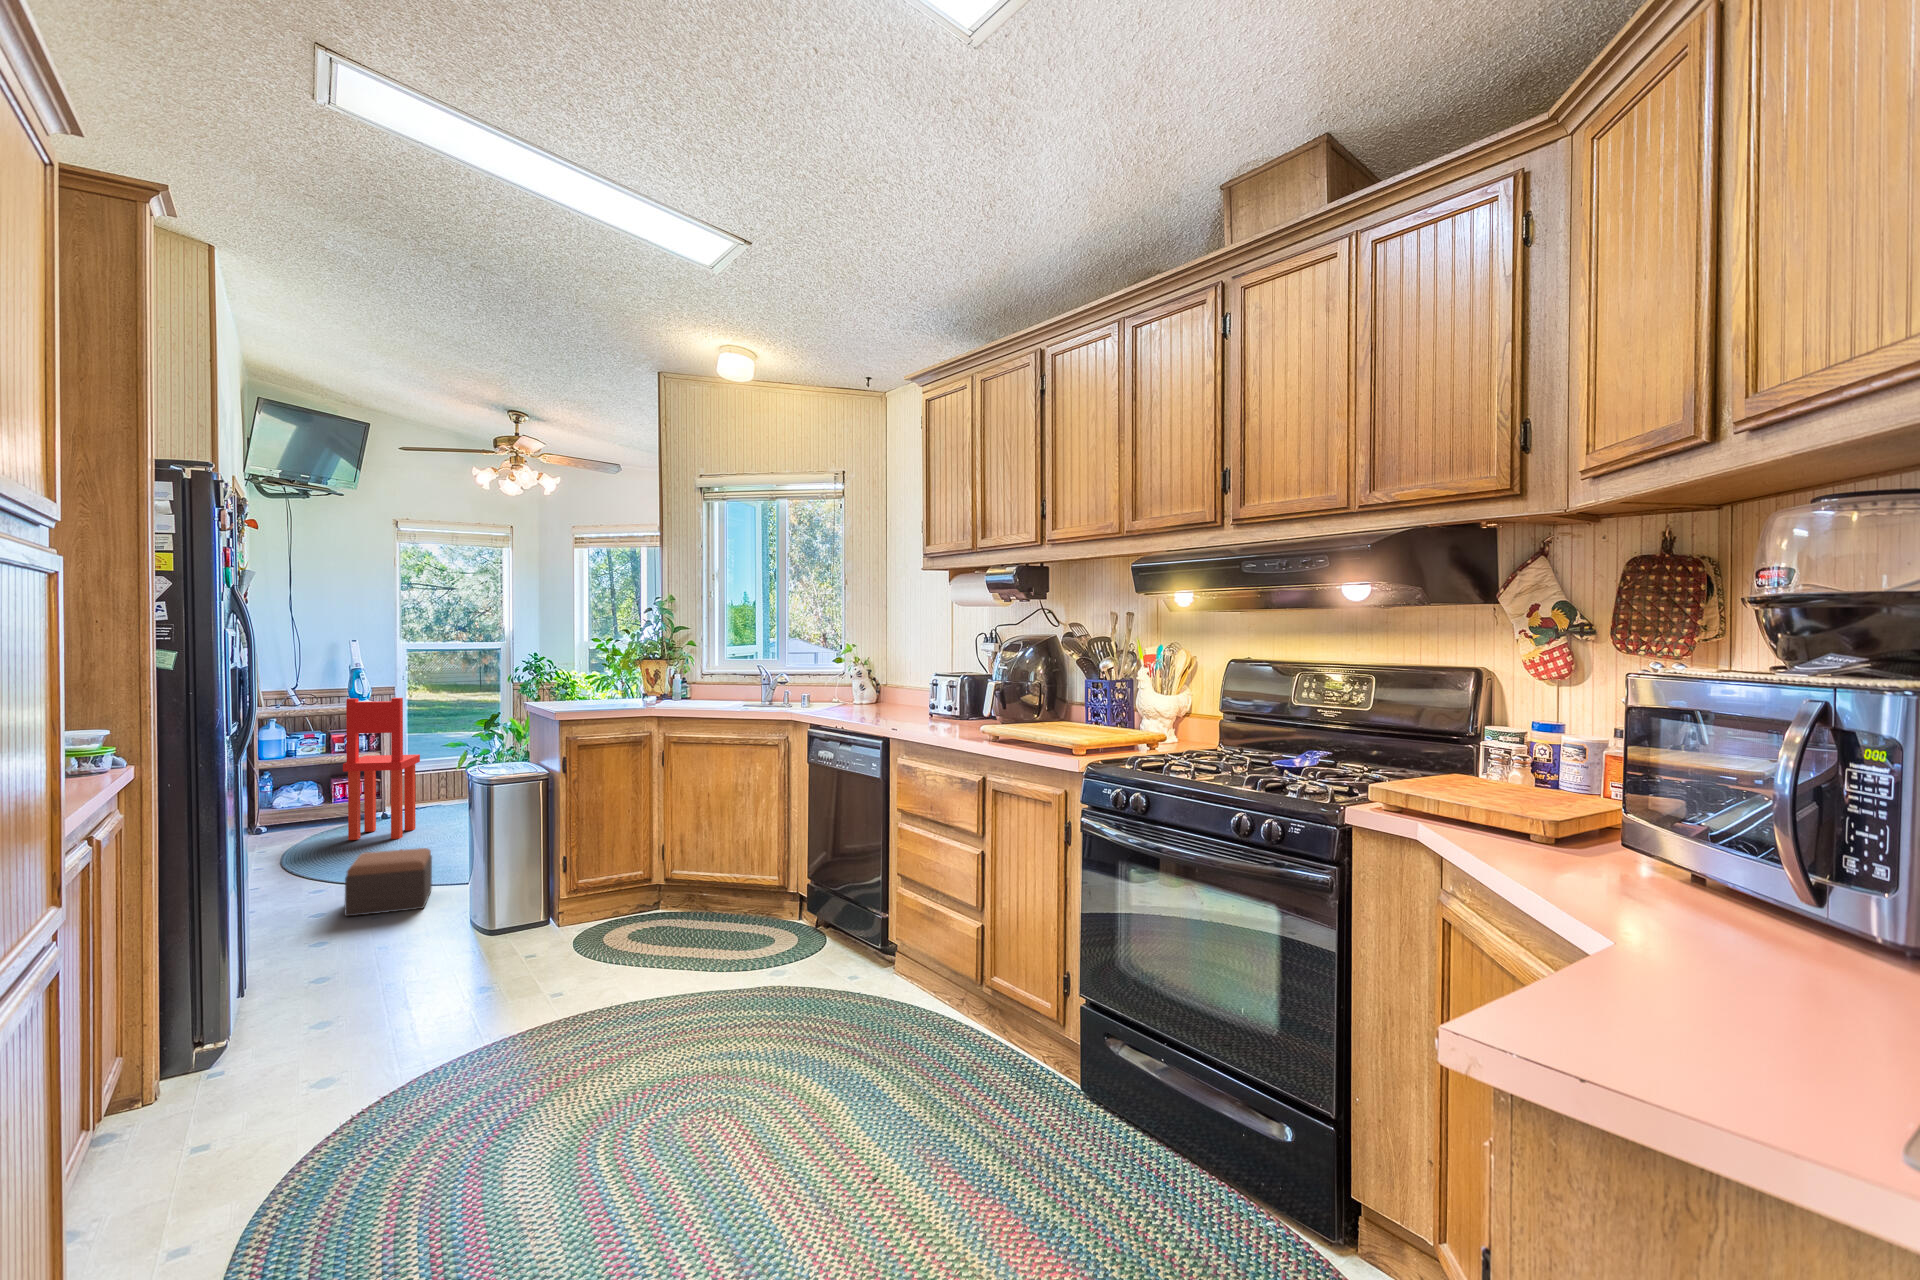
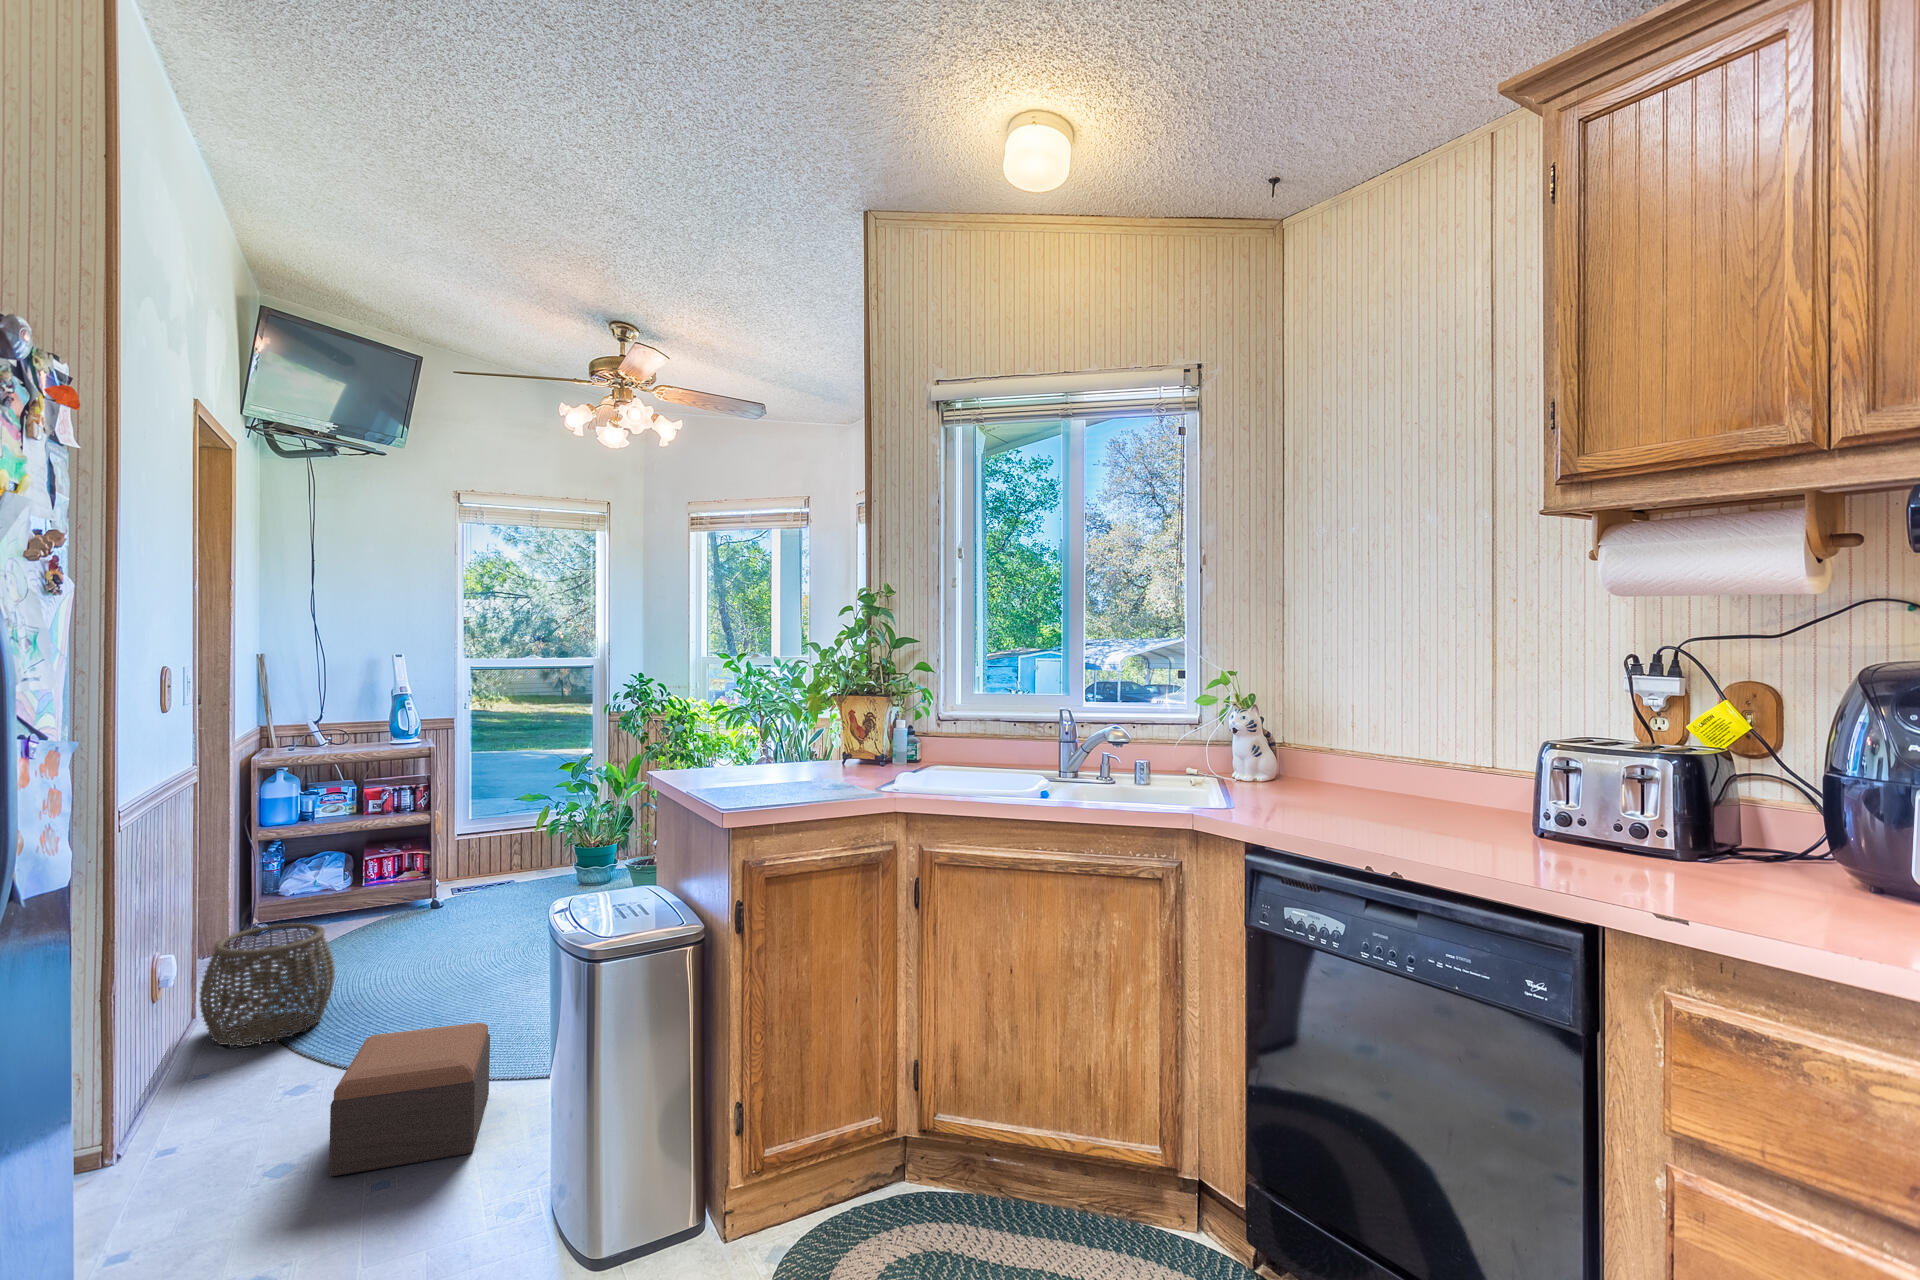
chair: present [343,698,420,840] -> none [370,742,483,954]
woven basket: none [243,808,328,878] -> present [200,923,335,1046]

